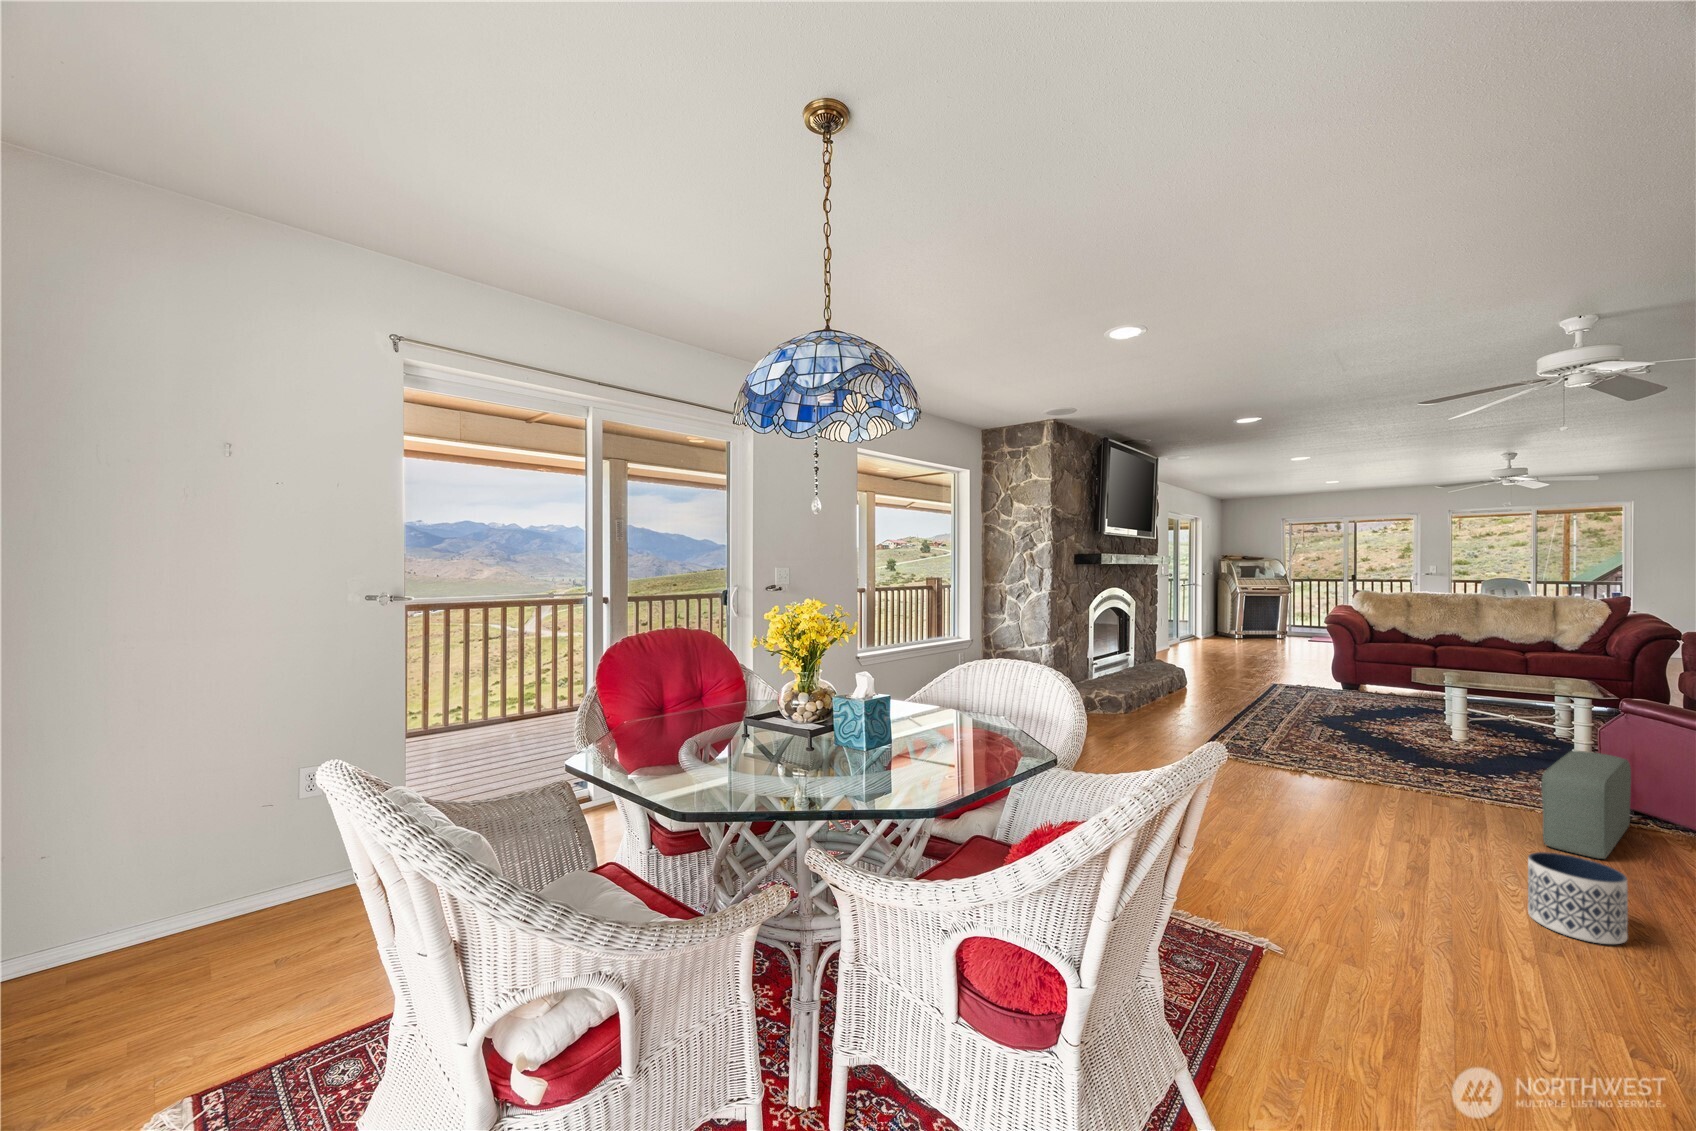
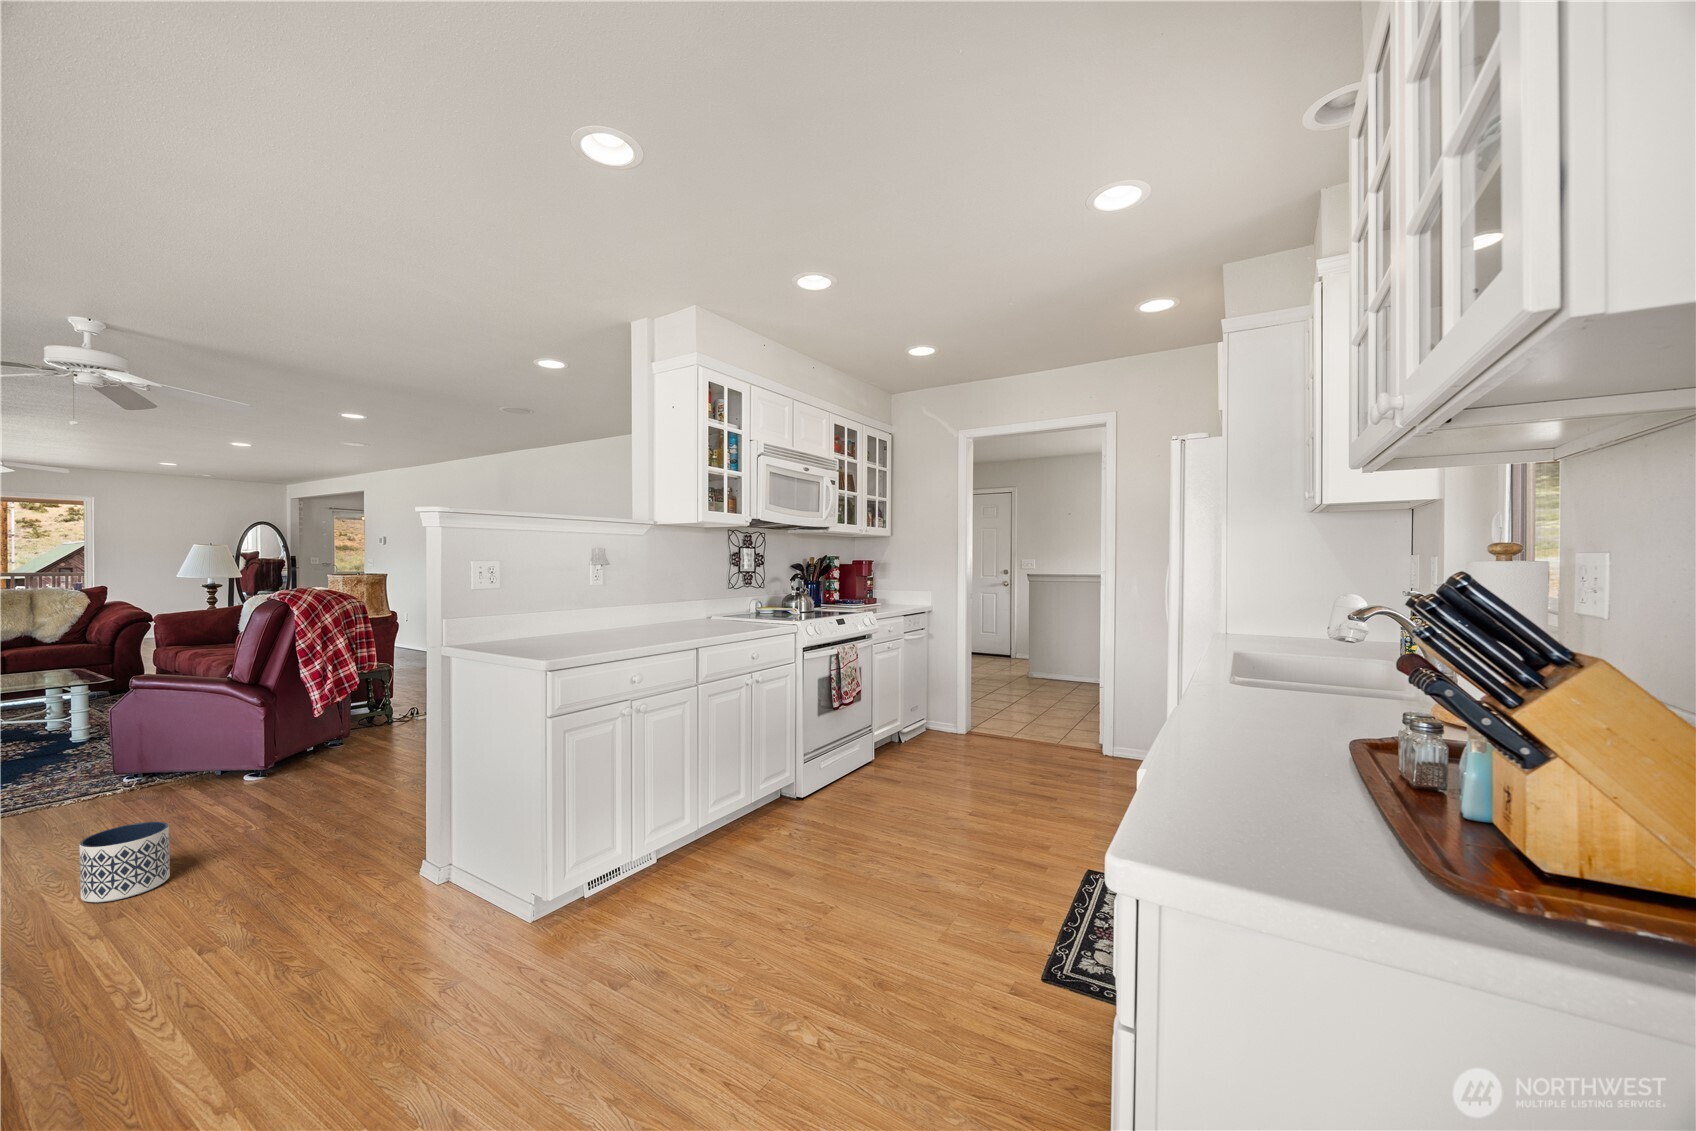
pouf: present [1542,751,1631,859] -> none [70,730,143,834]

